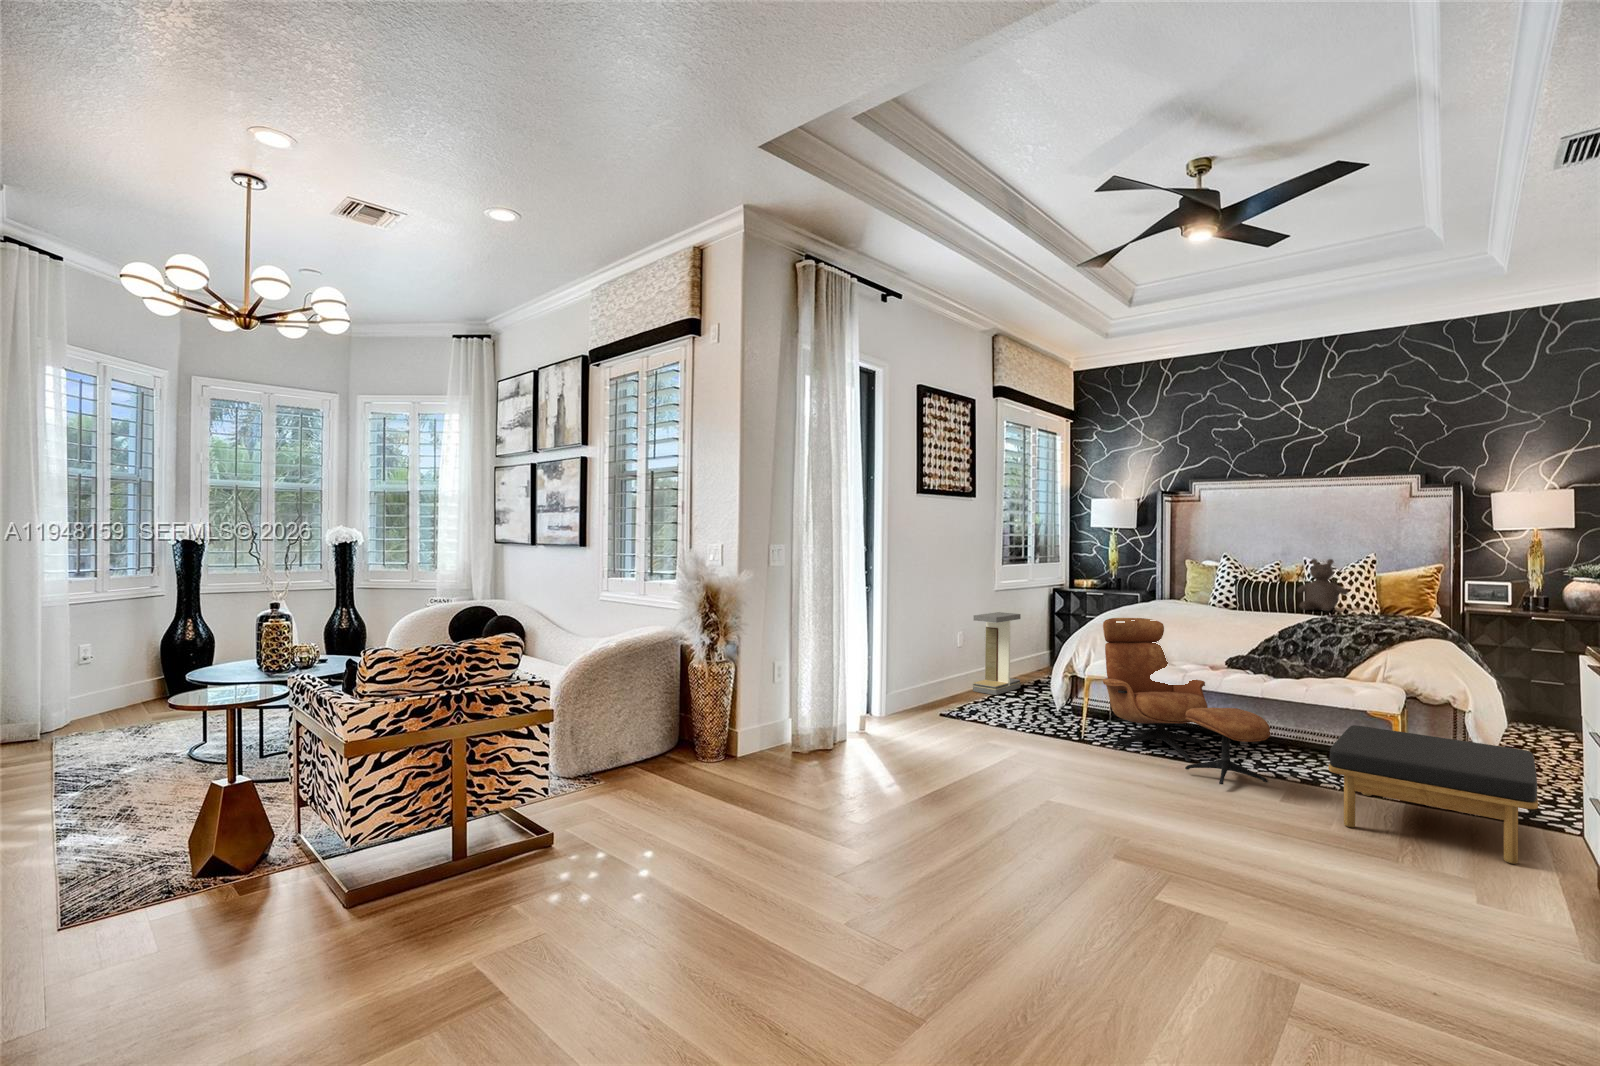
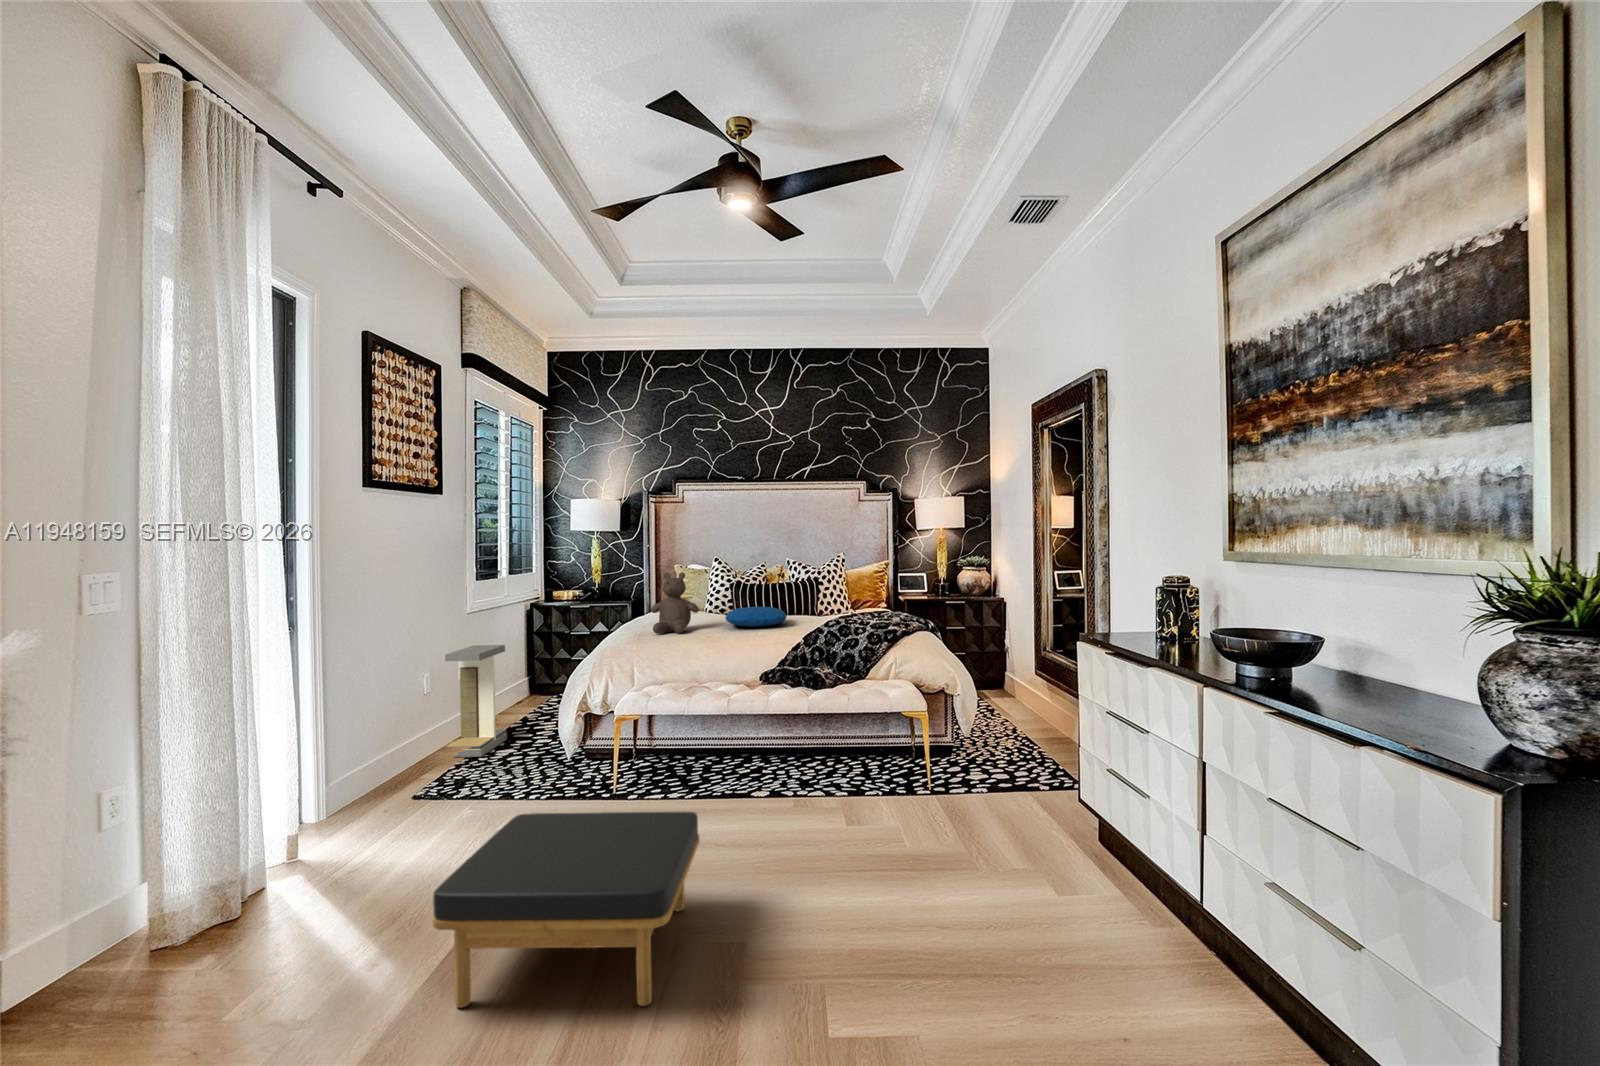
teddy bear: present [1297,559,1348,611] -> present [651,572,699,633]
pillow: none [1203,600,1274,618] -> present [725,607,787,627]
lounge chair: present [1103,618,1271,785] -> none [632,638,830,820]
ottoman: present [1329,725,1538,864] -> present [433,812,700,1007]

